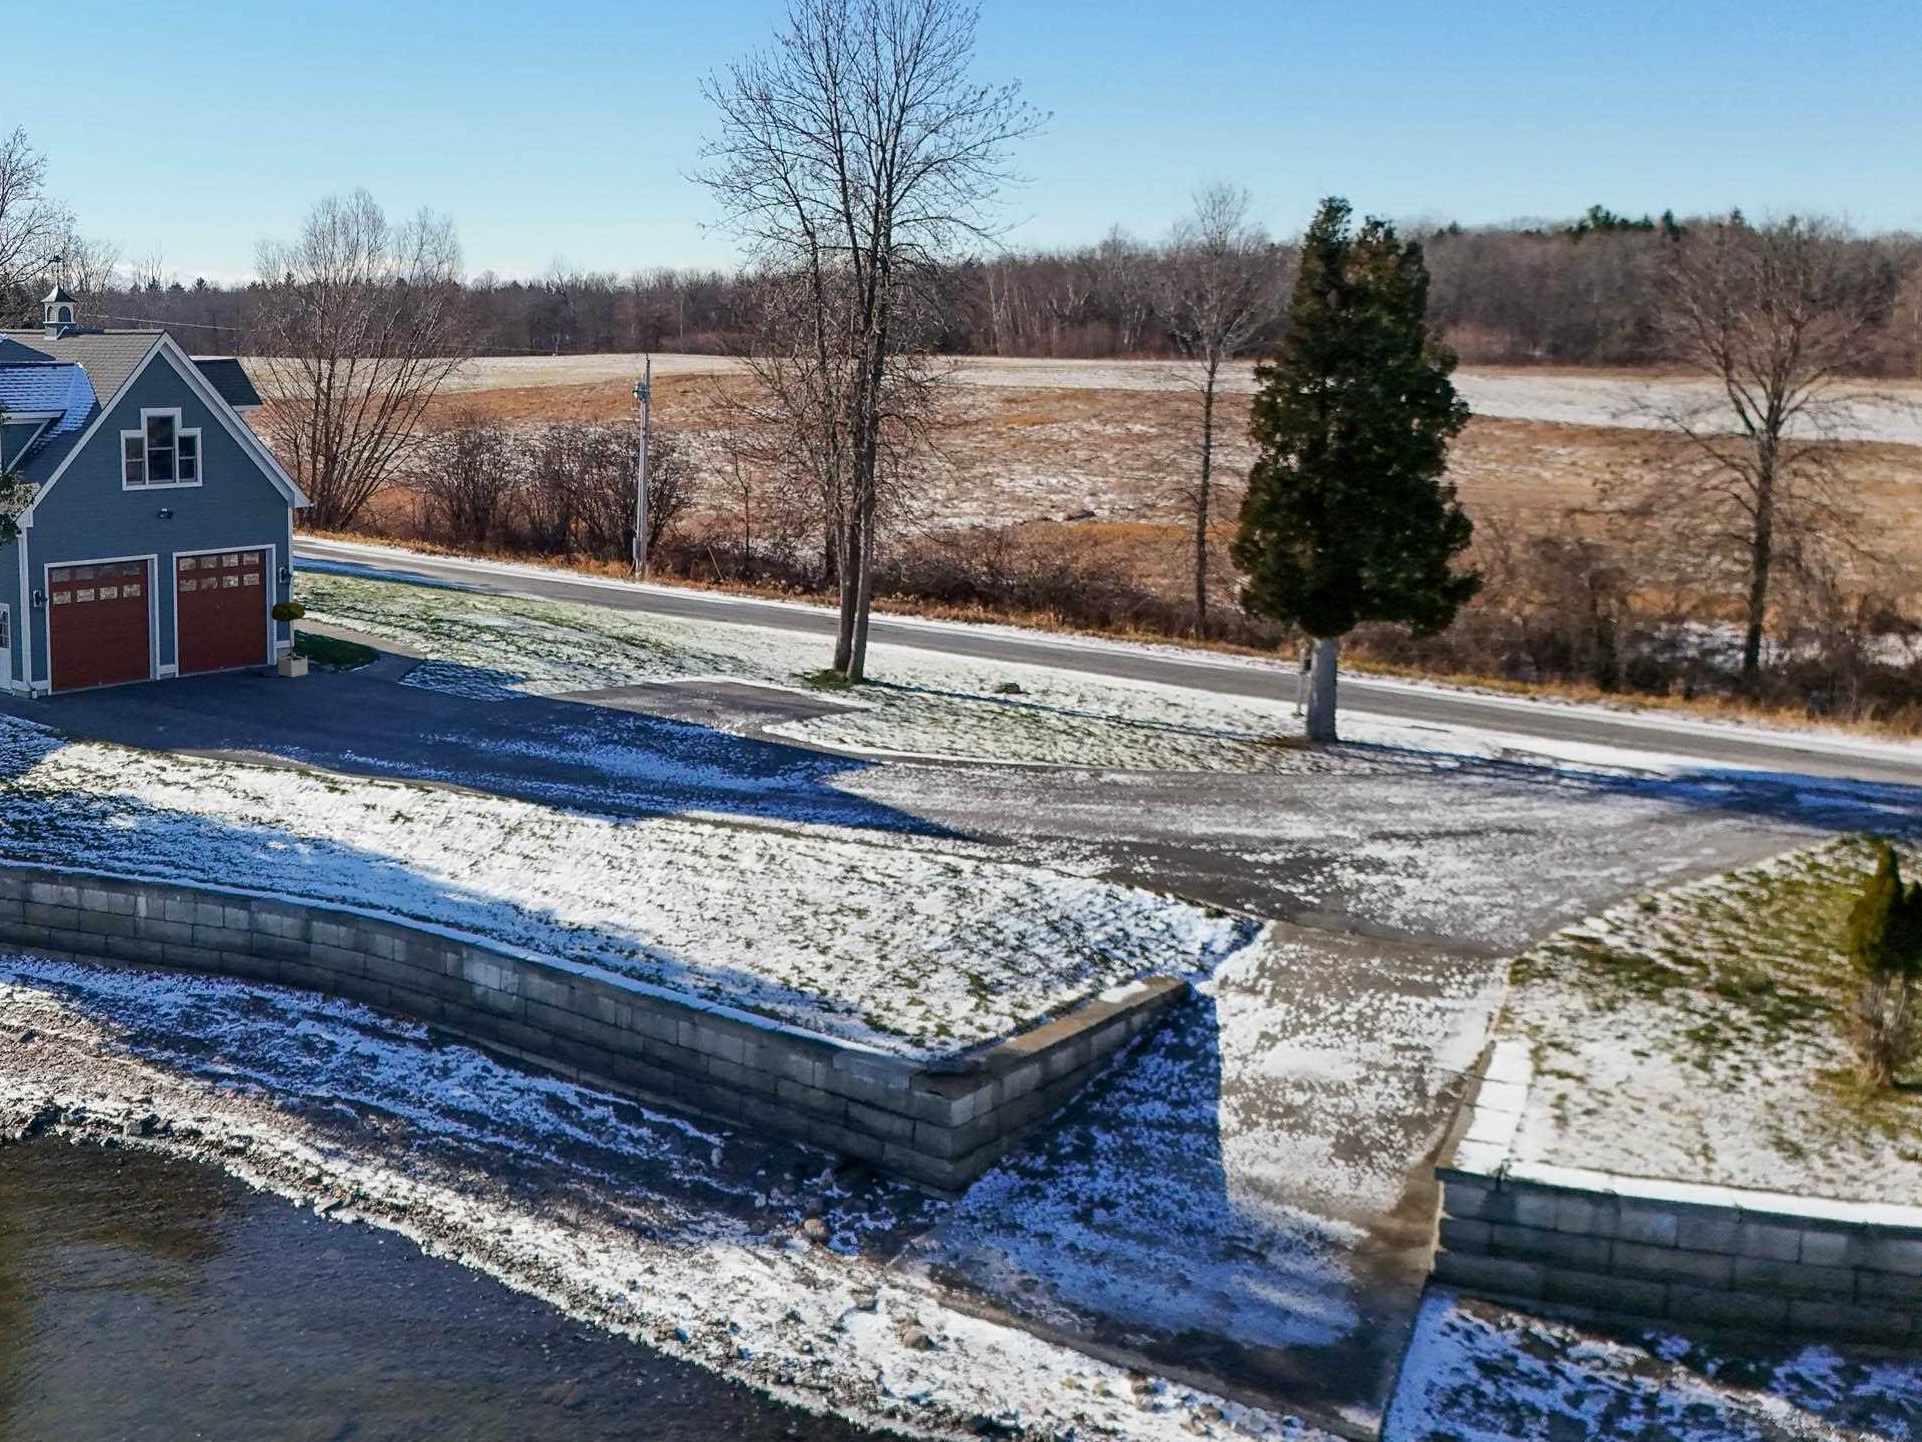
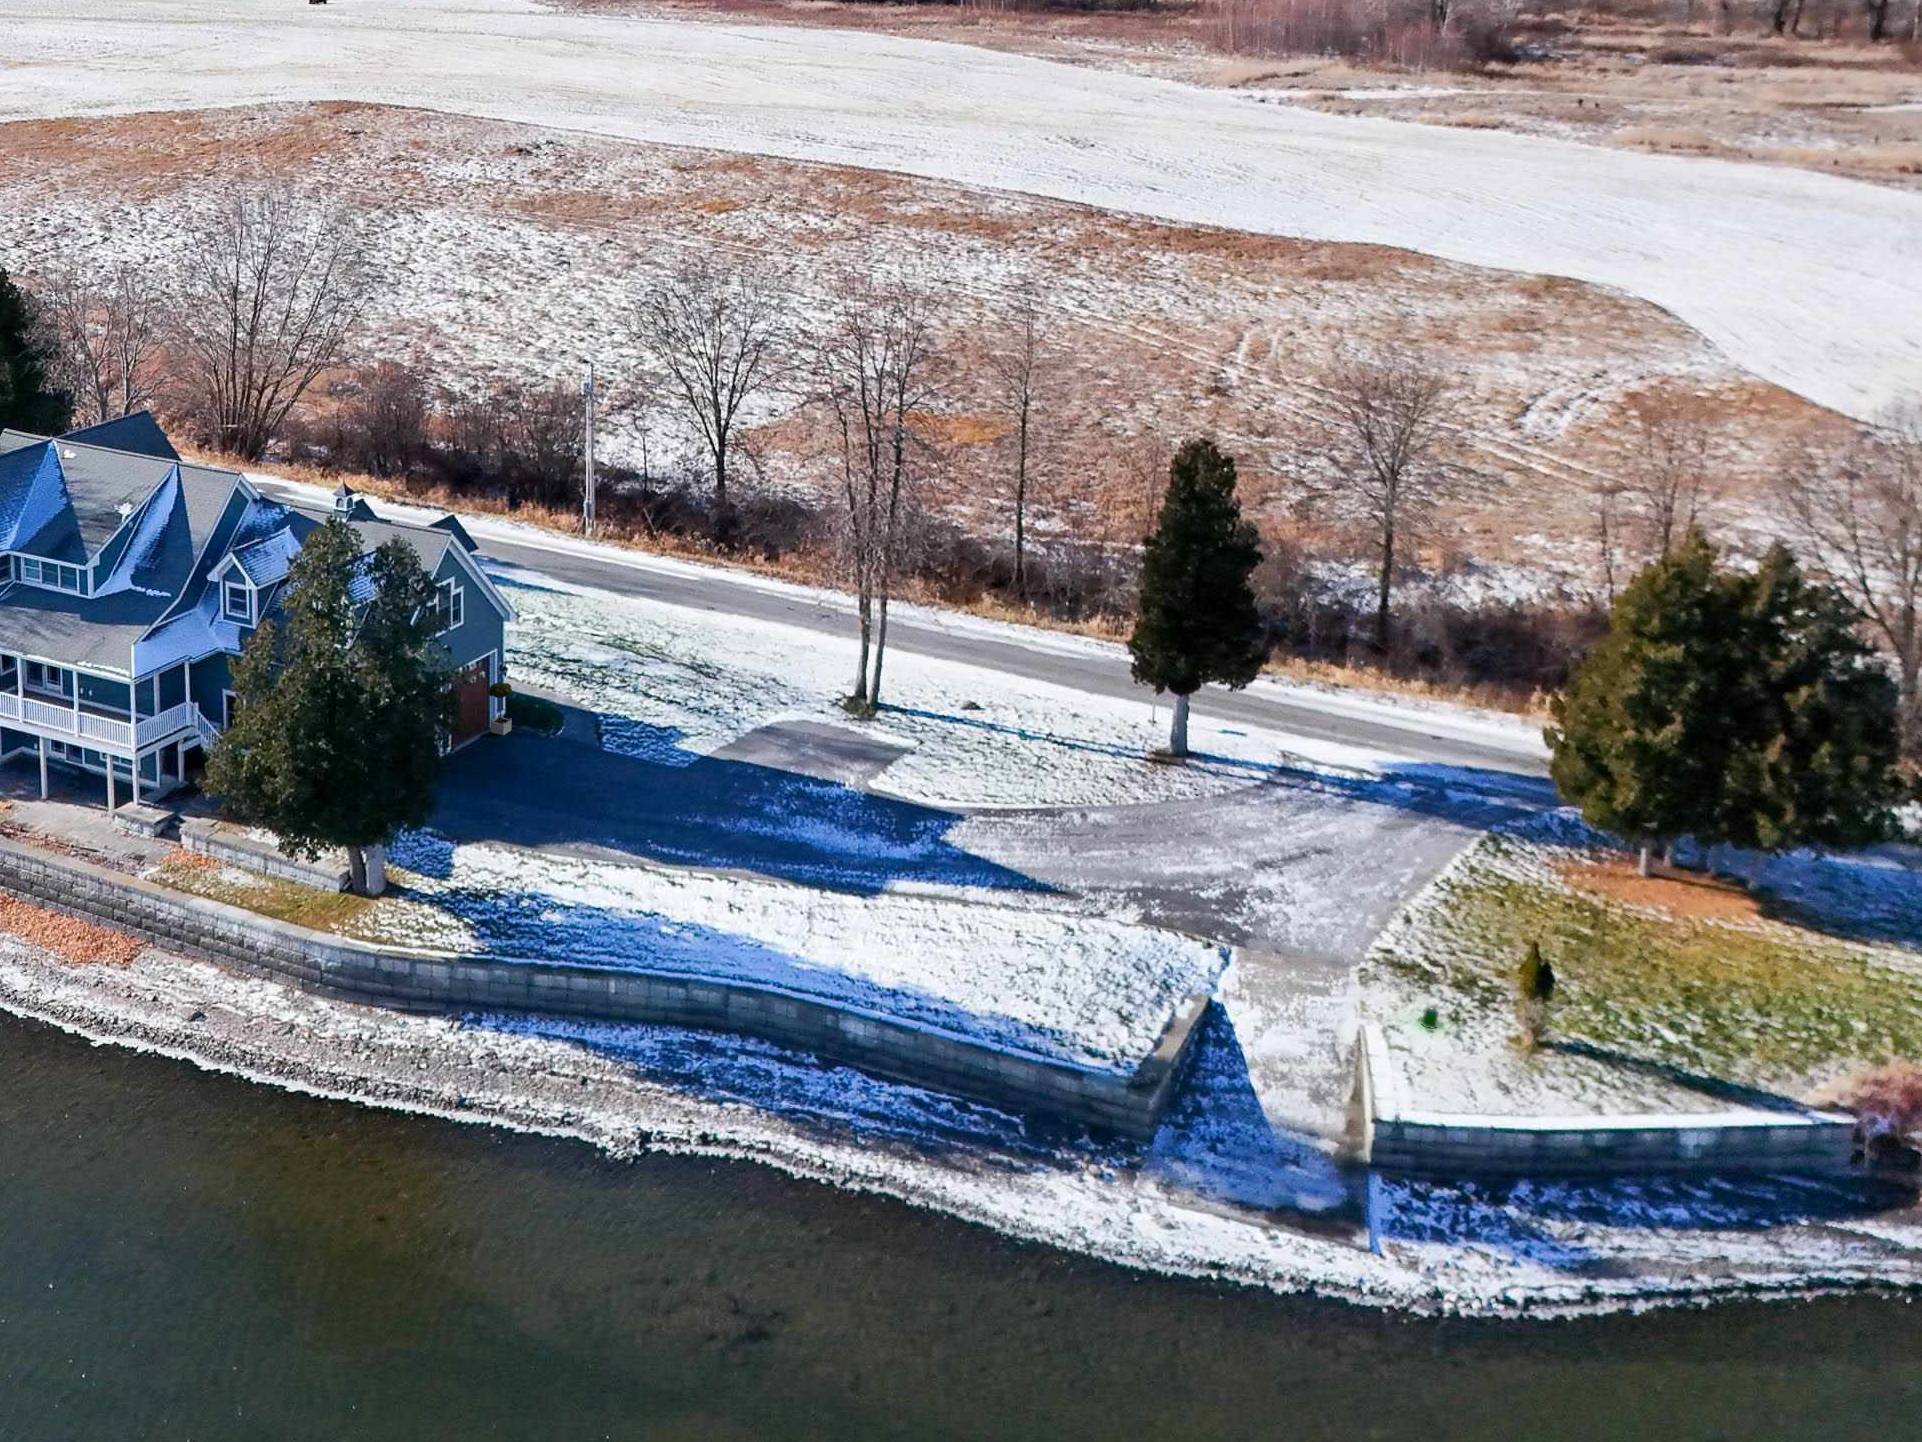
watering can: none [1600,996,1643,1044] -> present [1421,1007,1439,1029]

